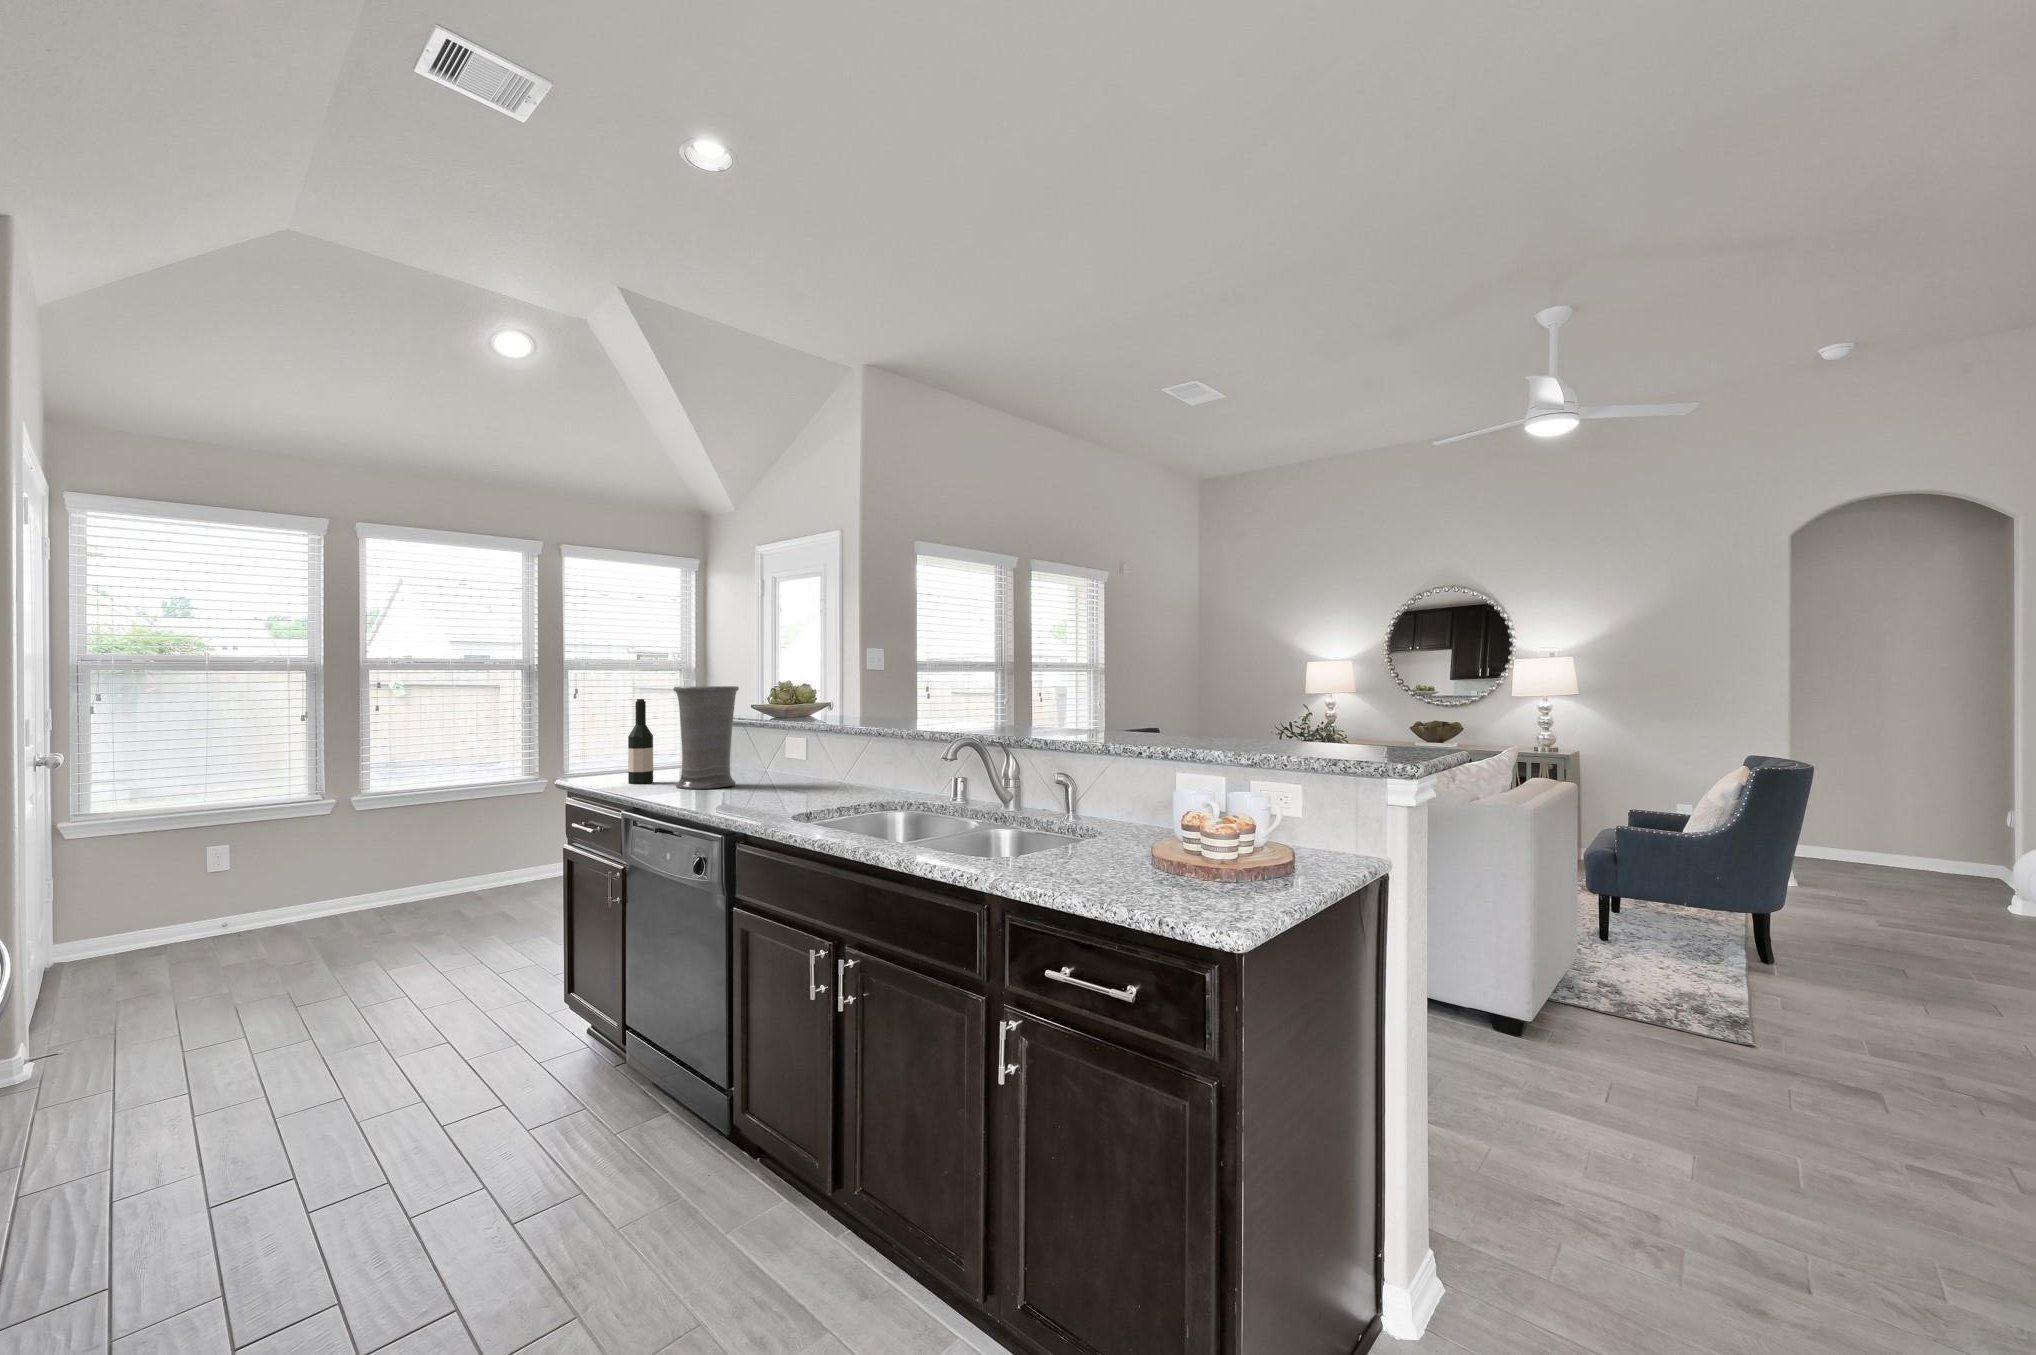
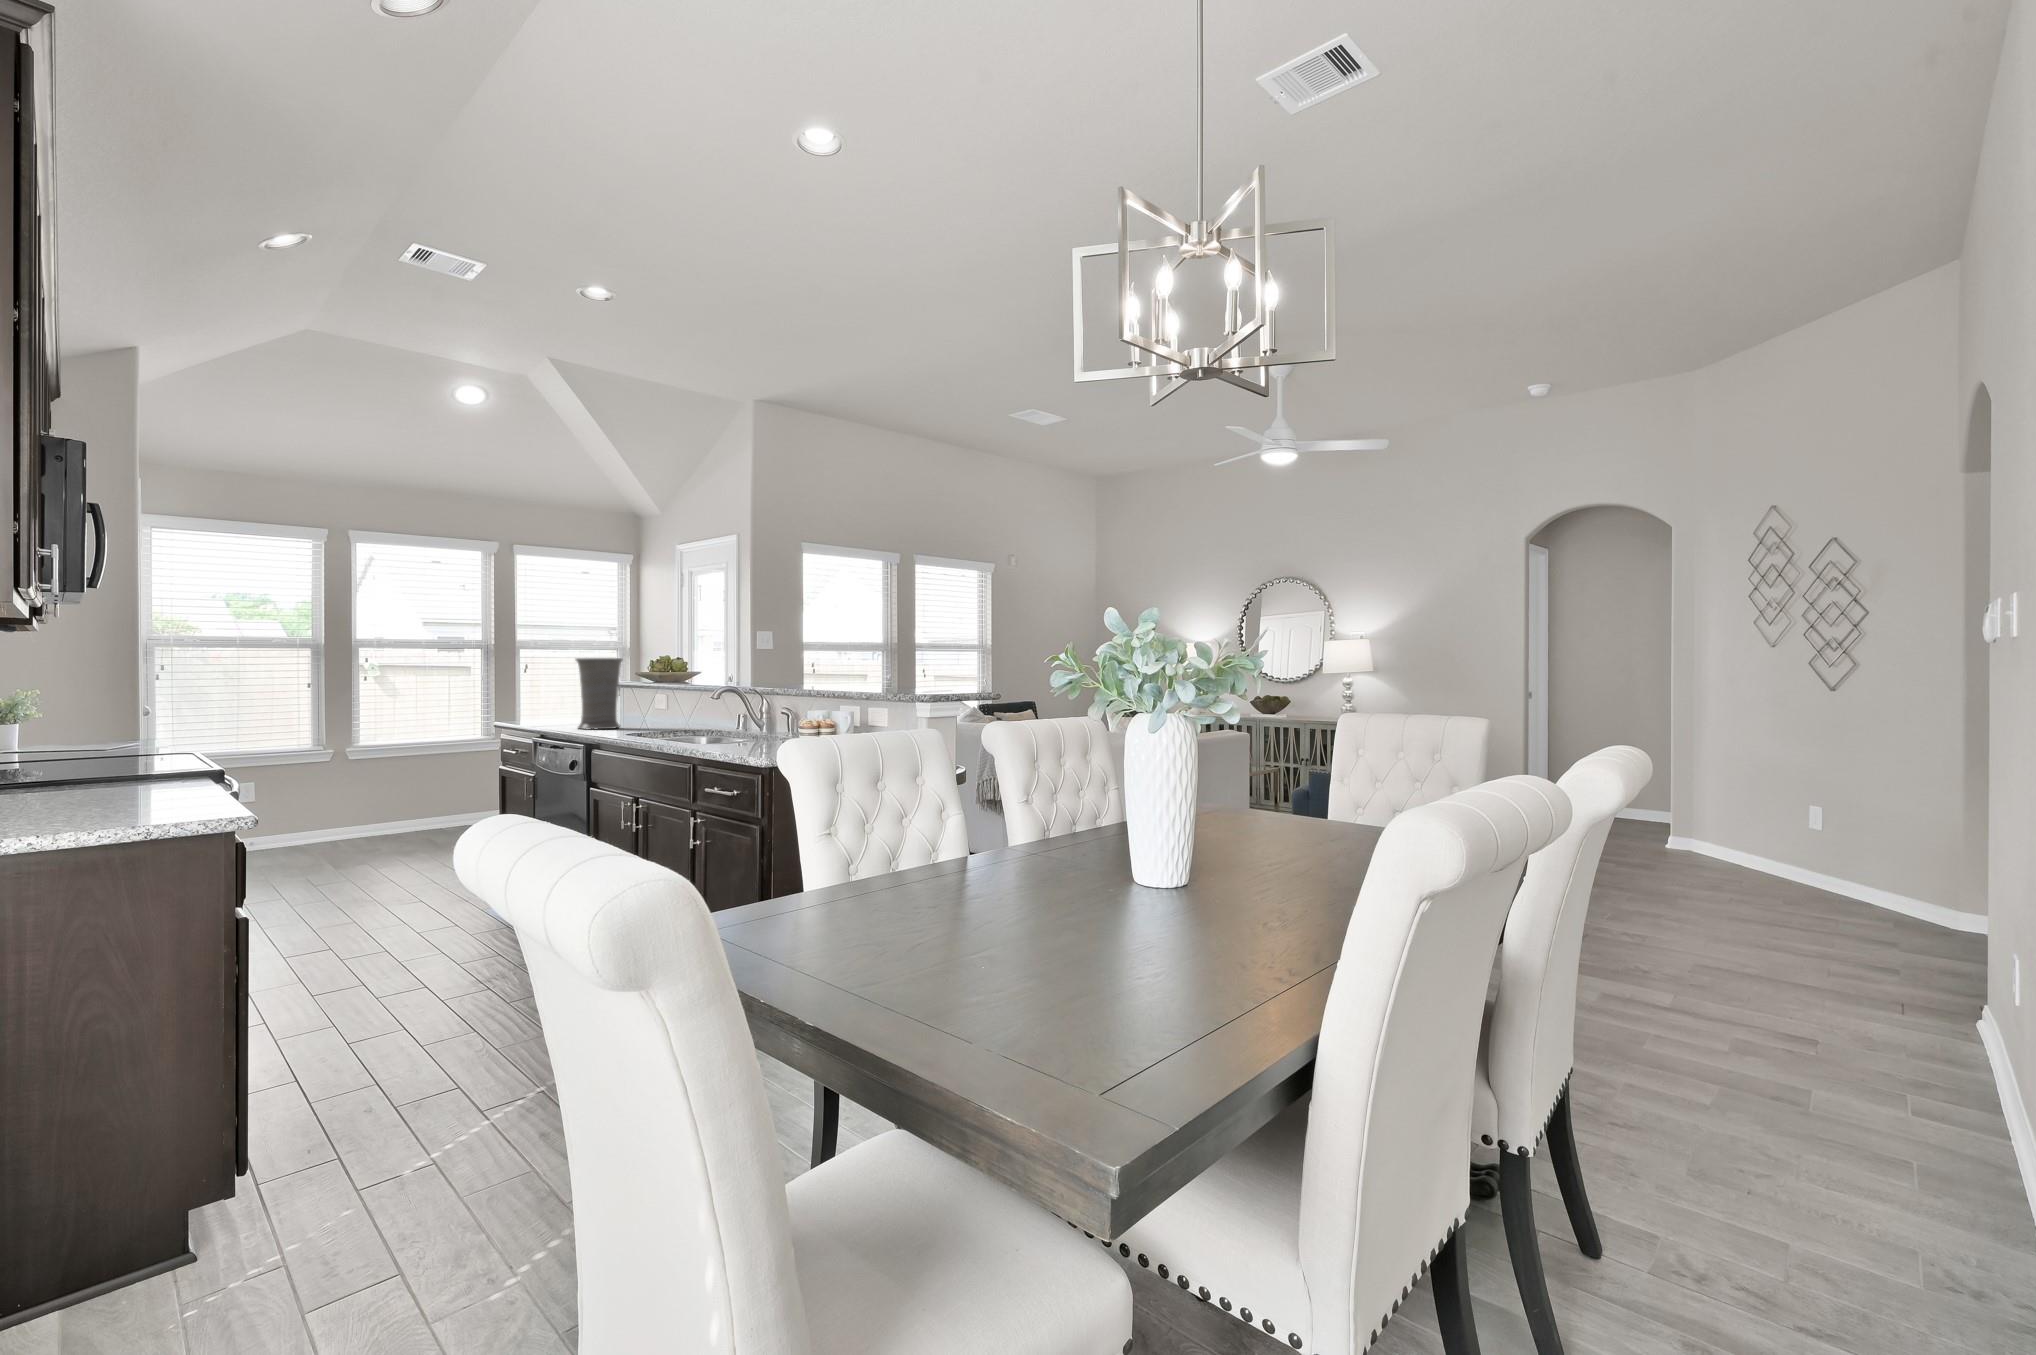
wine bottle: present [628,699,653,784] -> none [546,667,564,727]

